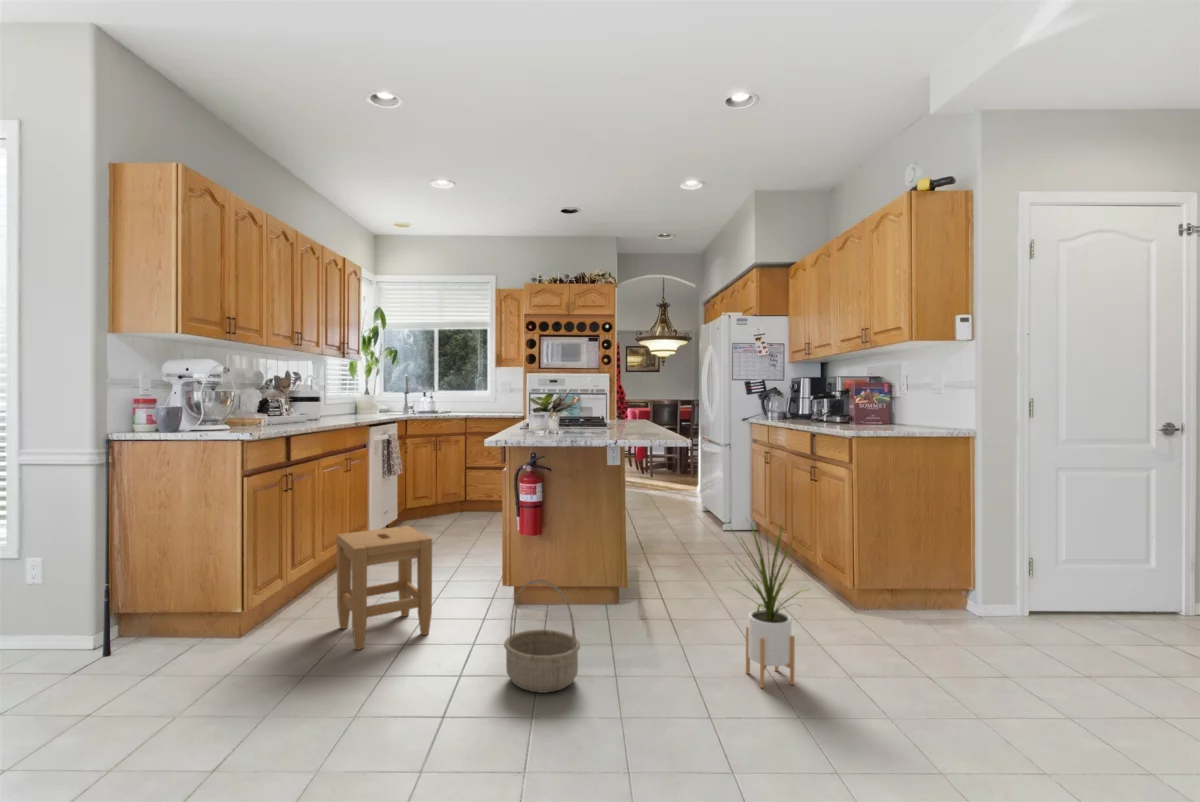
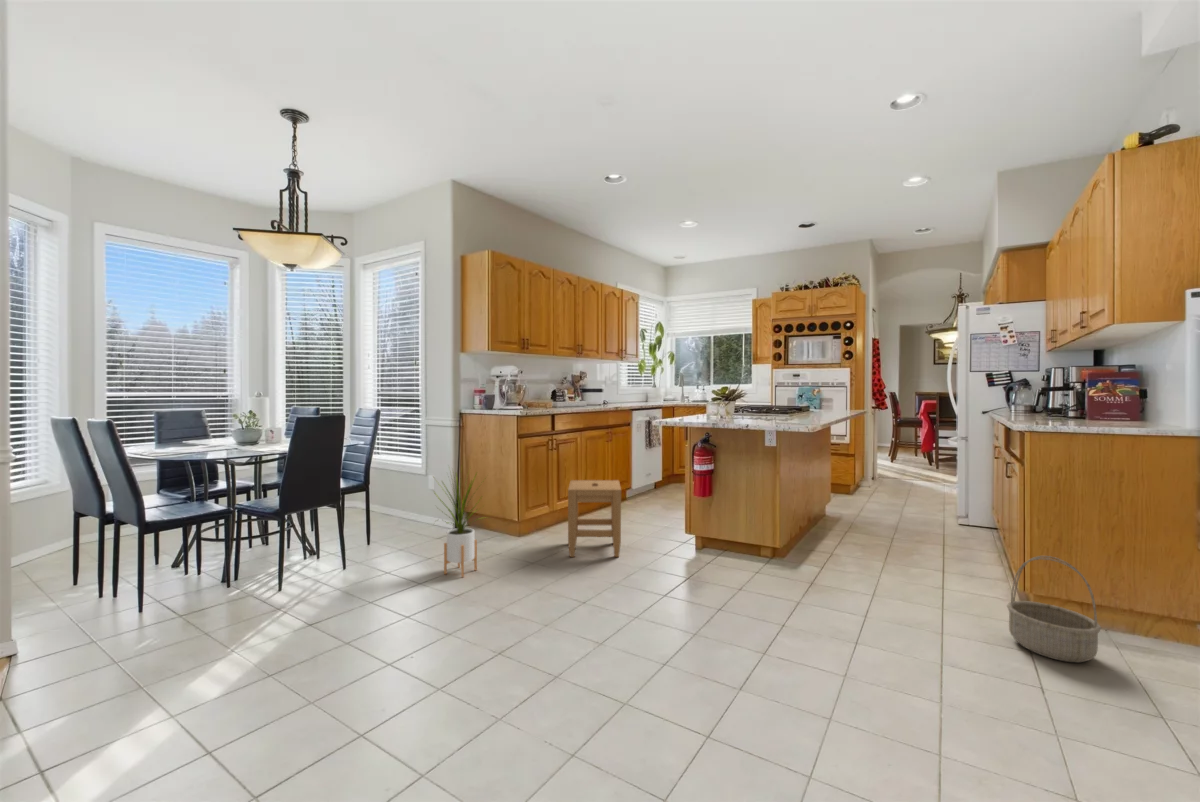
house plant: present [731,524,805,688] -> present [440,474,477,577]
basket: present [504,579,580,693] -> present [1007,556,1101,662]

